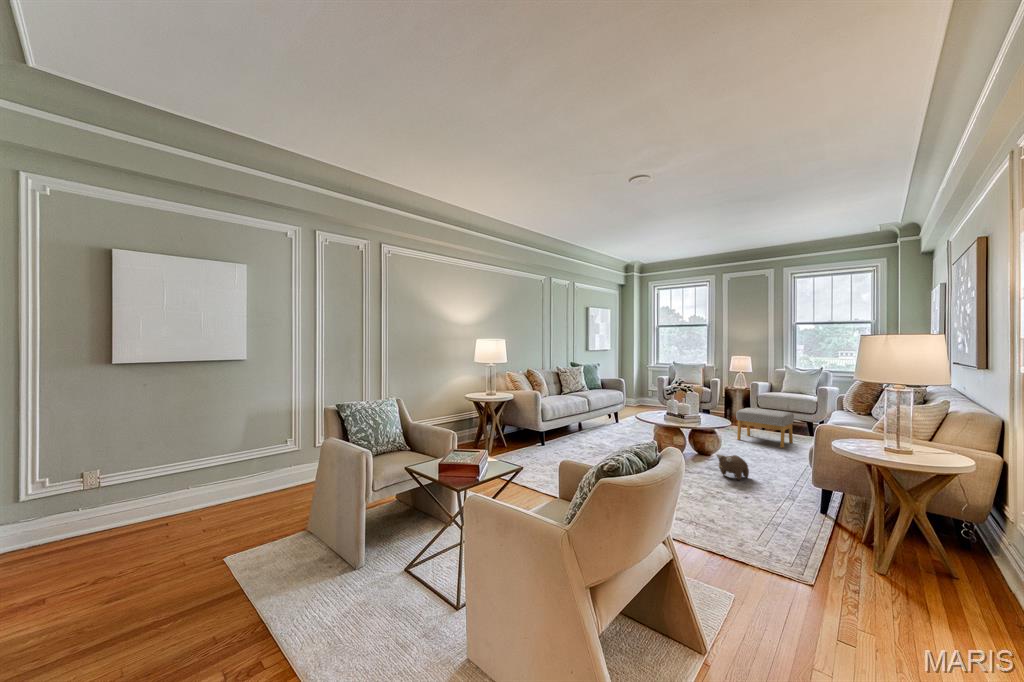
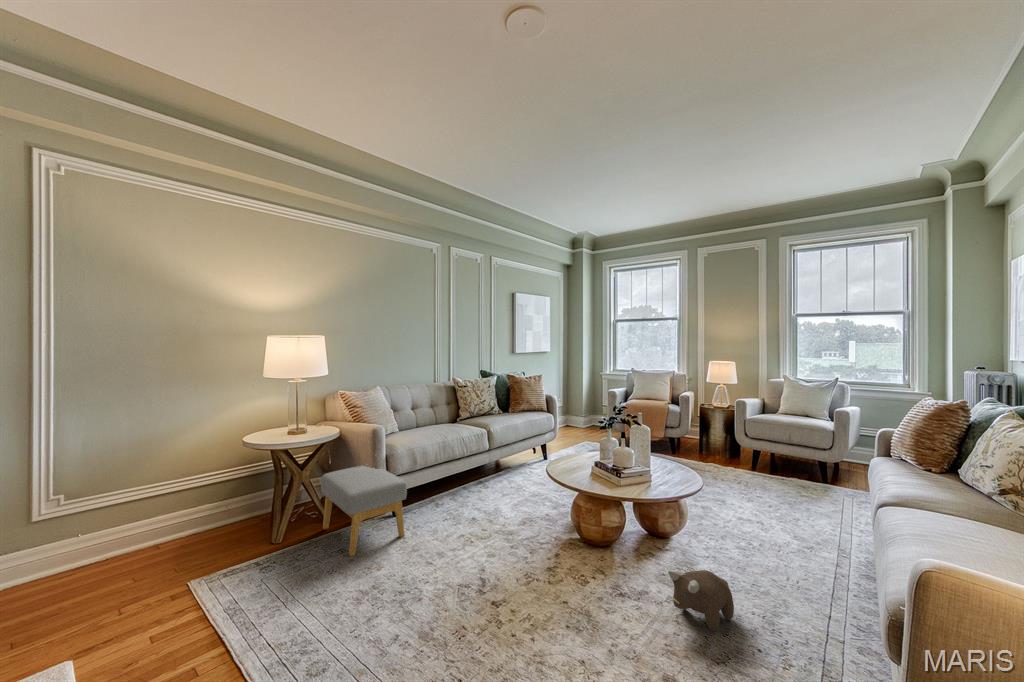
footstool: present [736,408,794,448] -> present [321,466,407,556]

